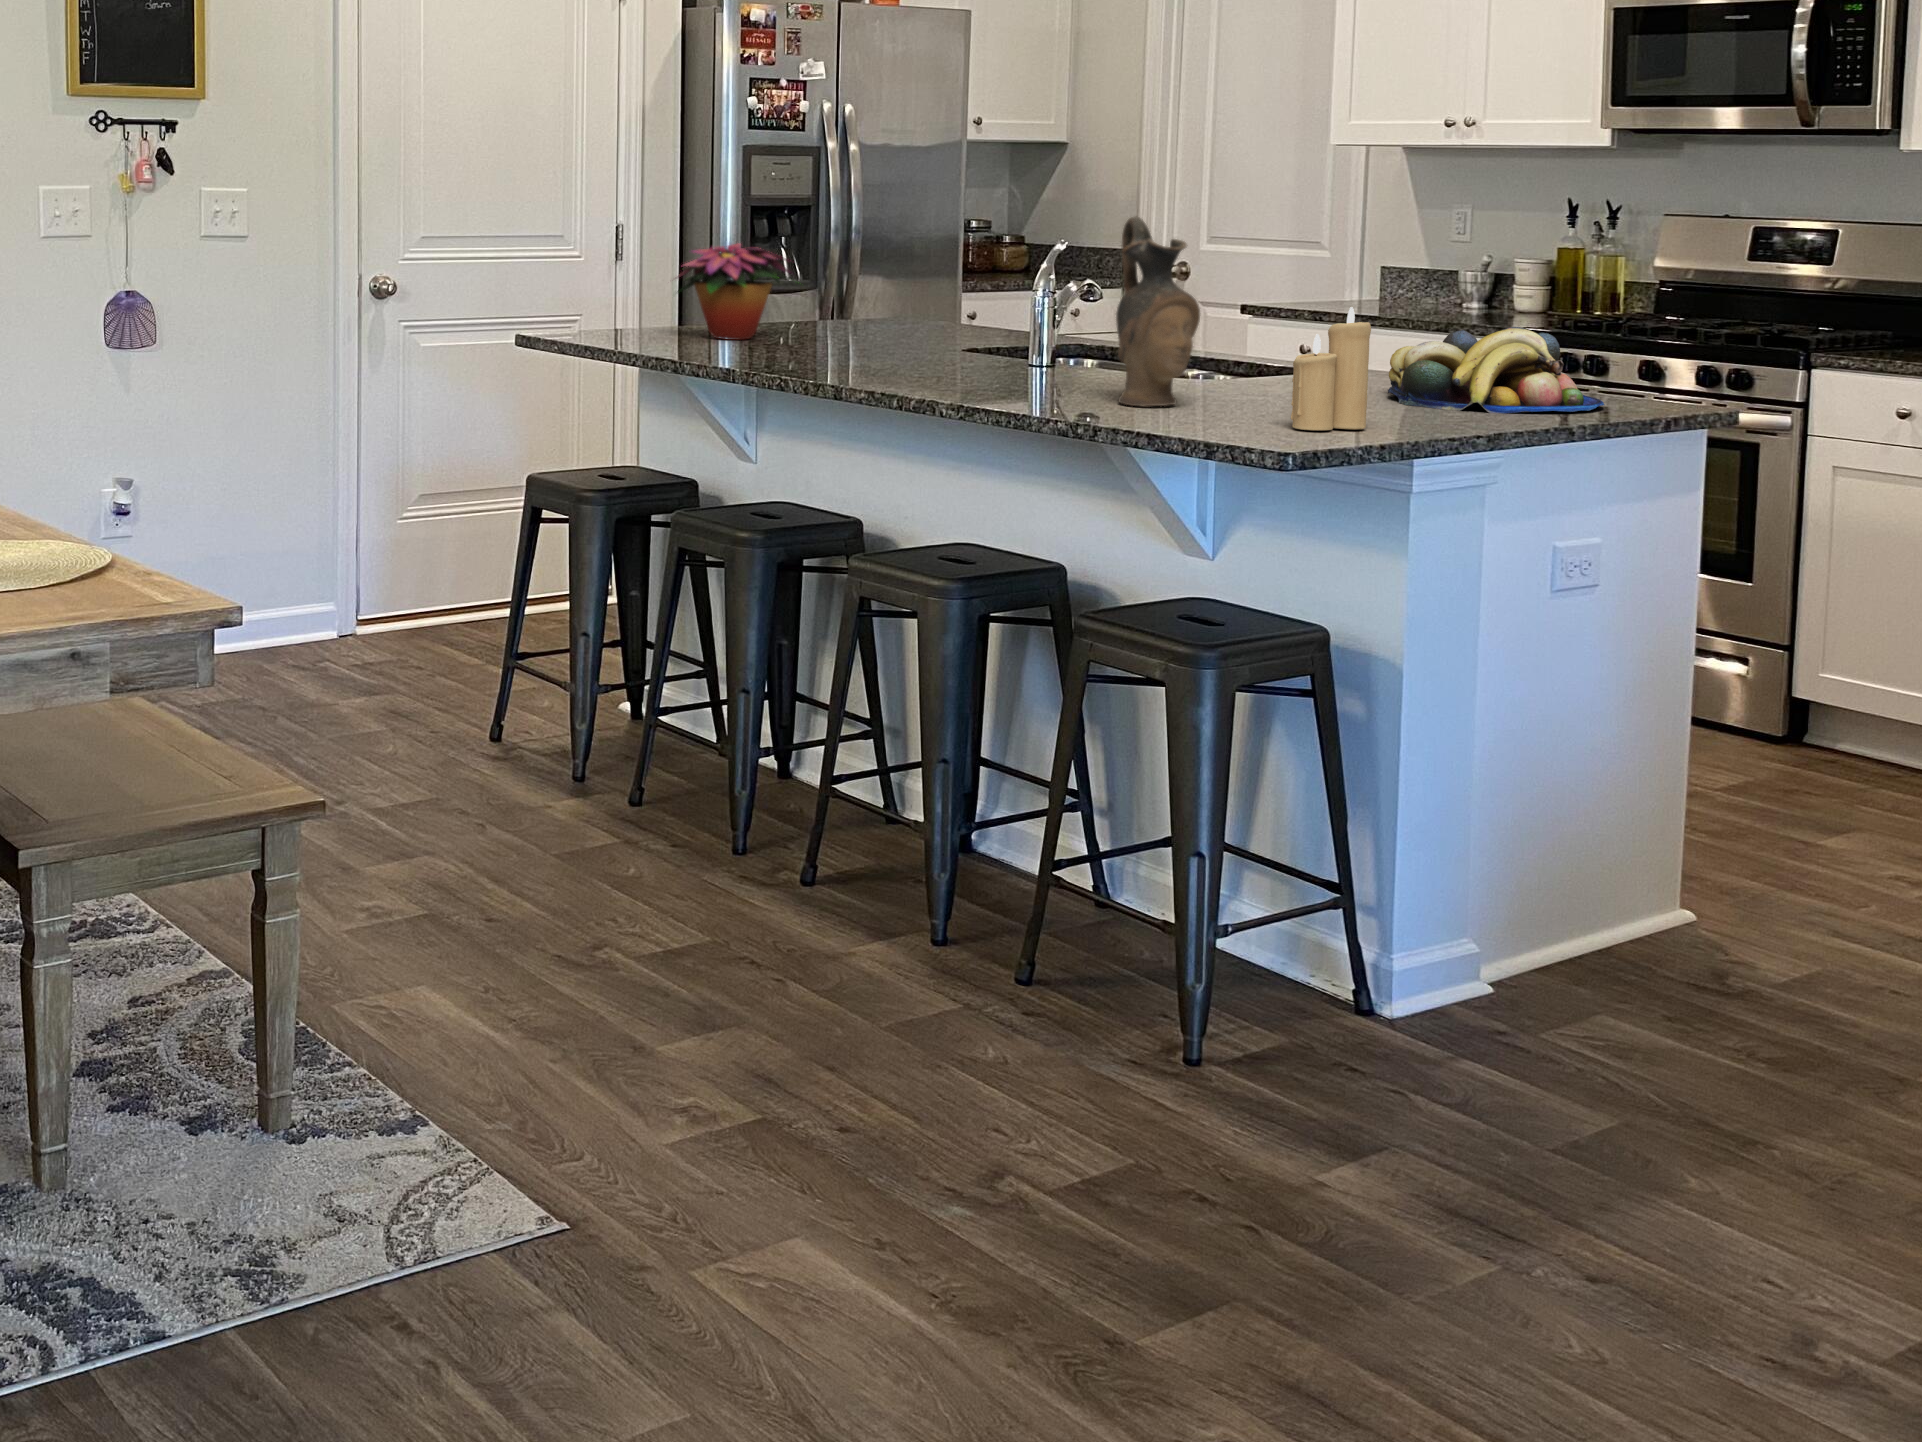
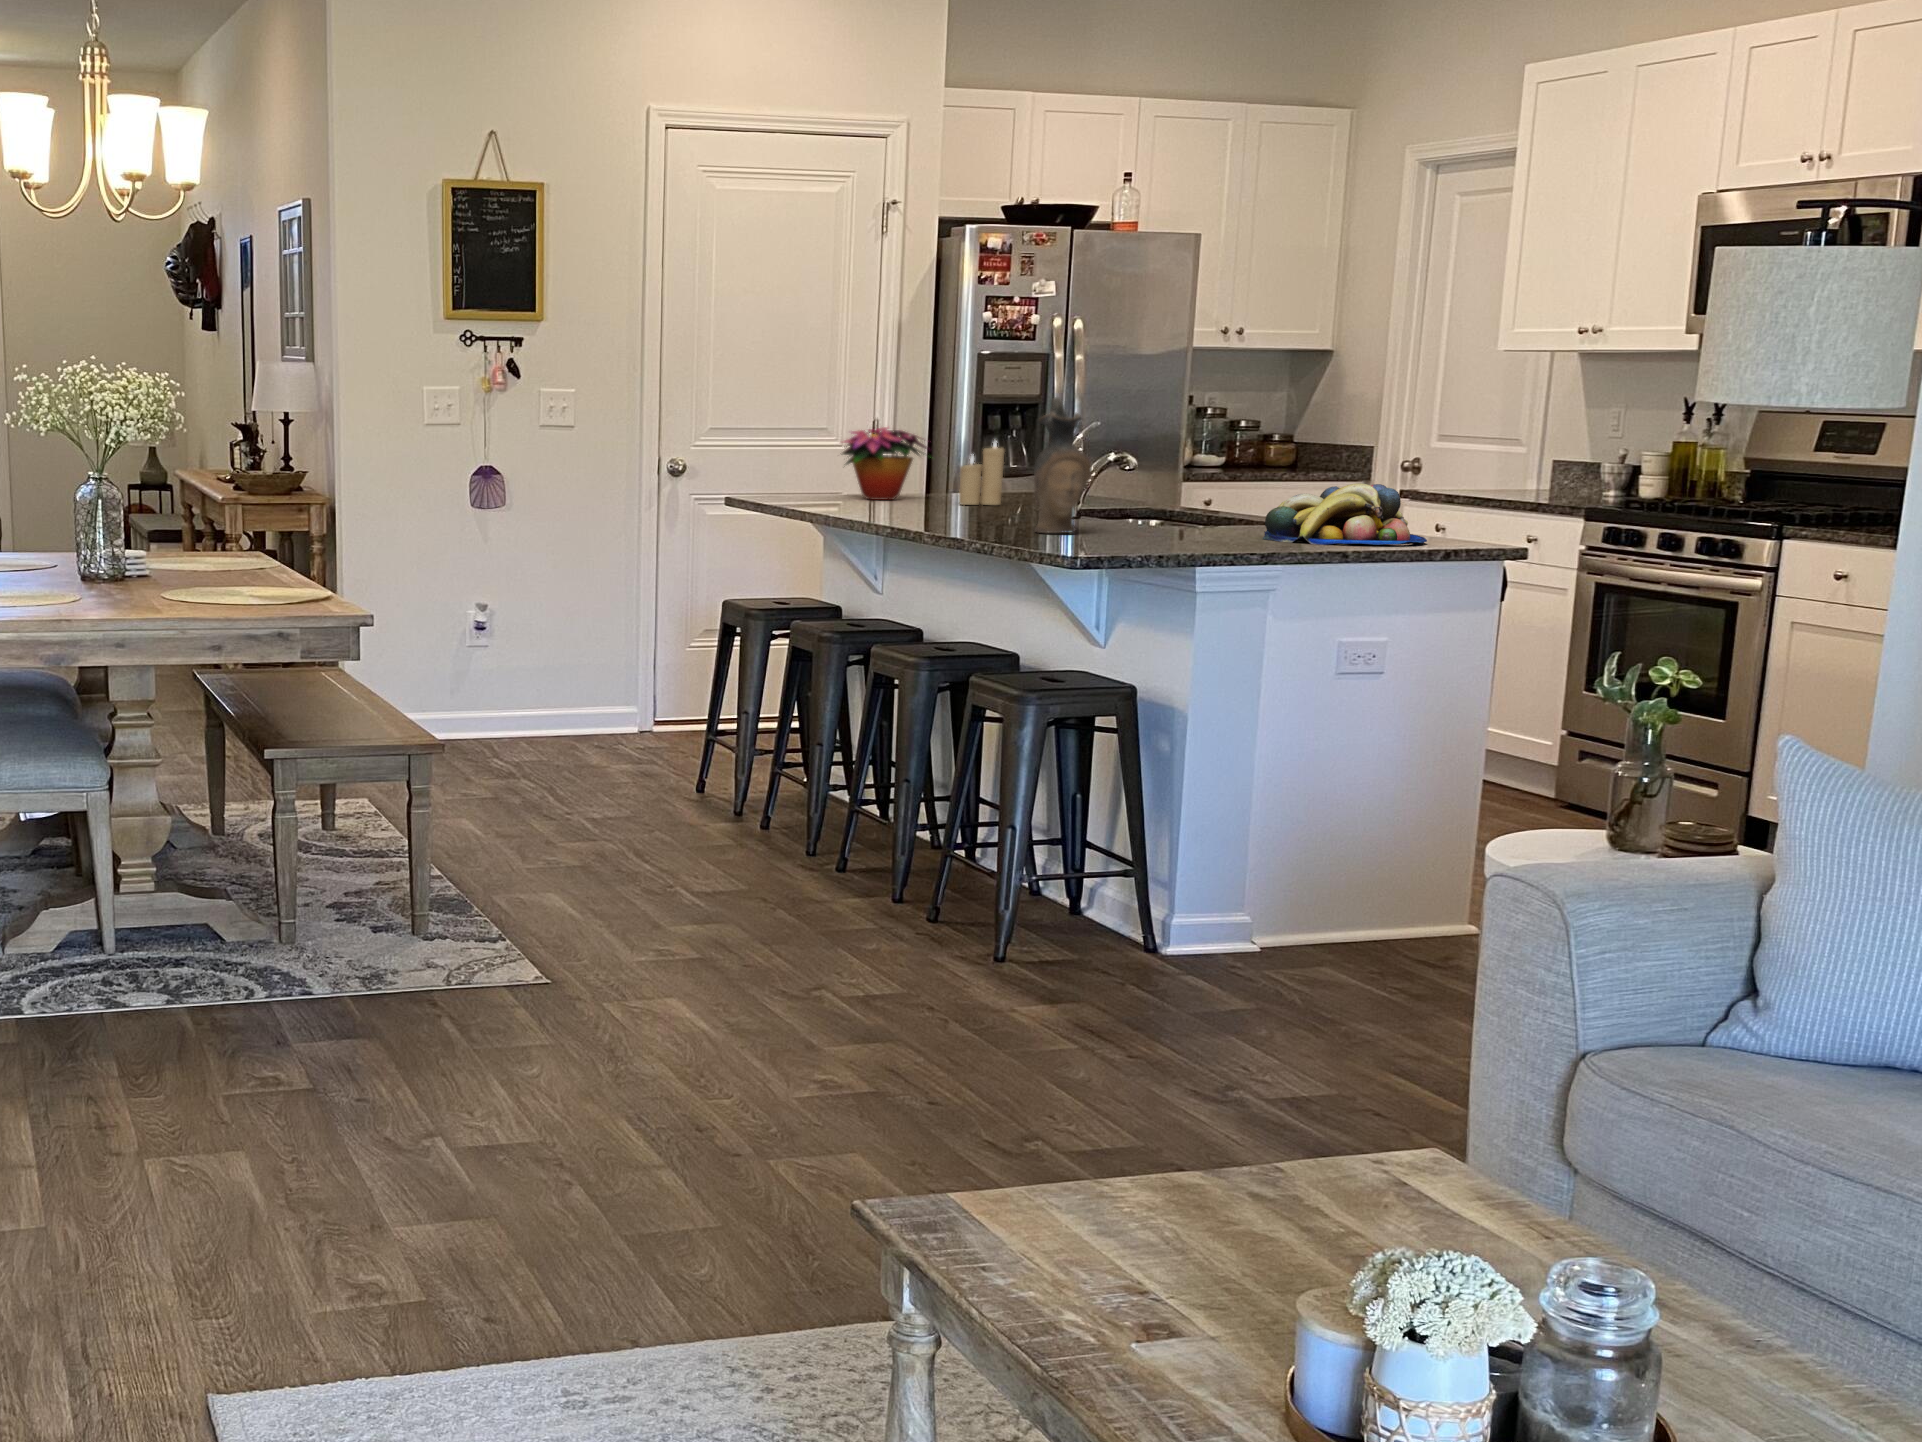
candle: present [1291,307,1371,430] -> present [959,441,1004,505]

